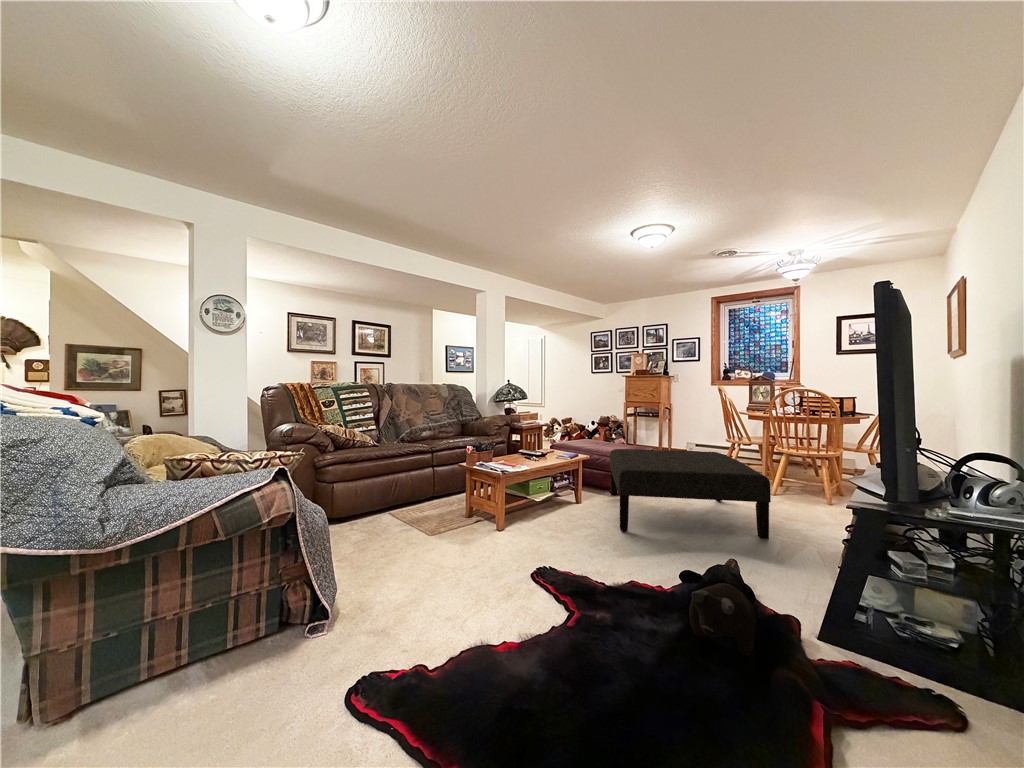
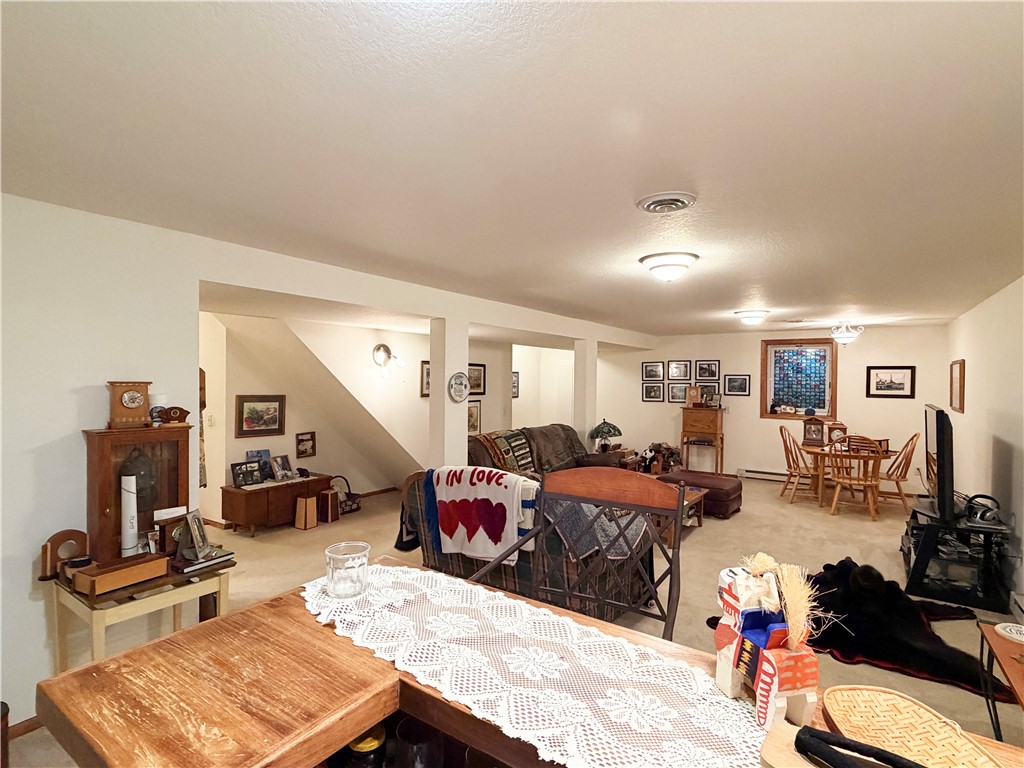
ottoman: present [610,449,771,539] -> none [722,483,854,546]

